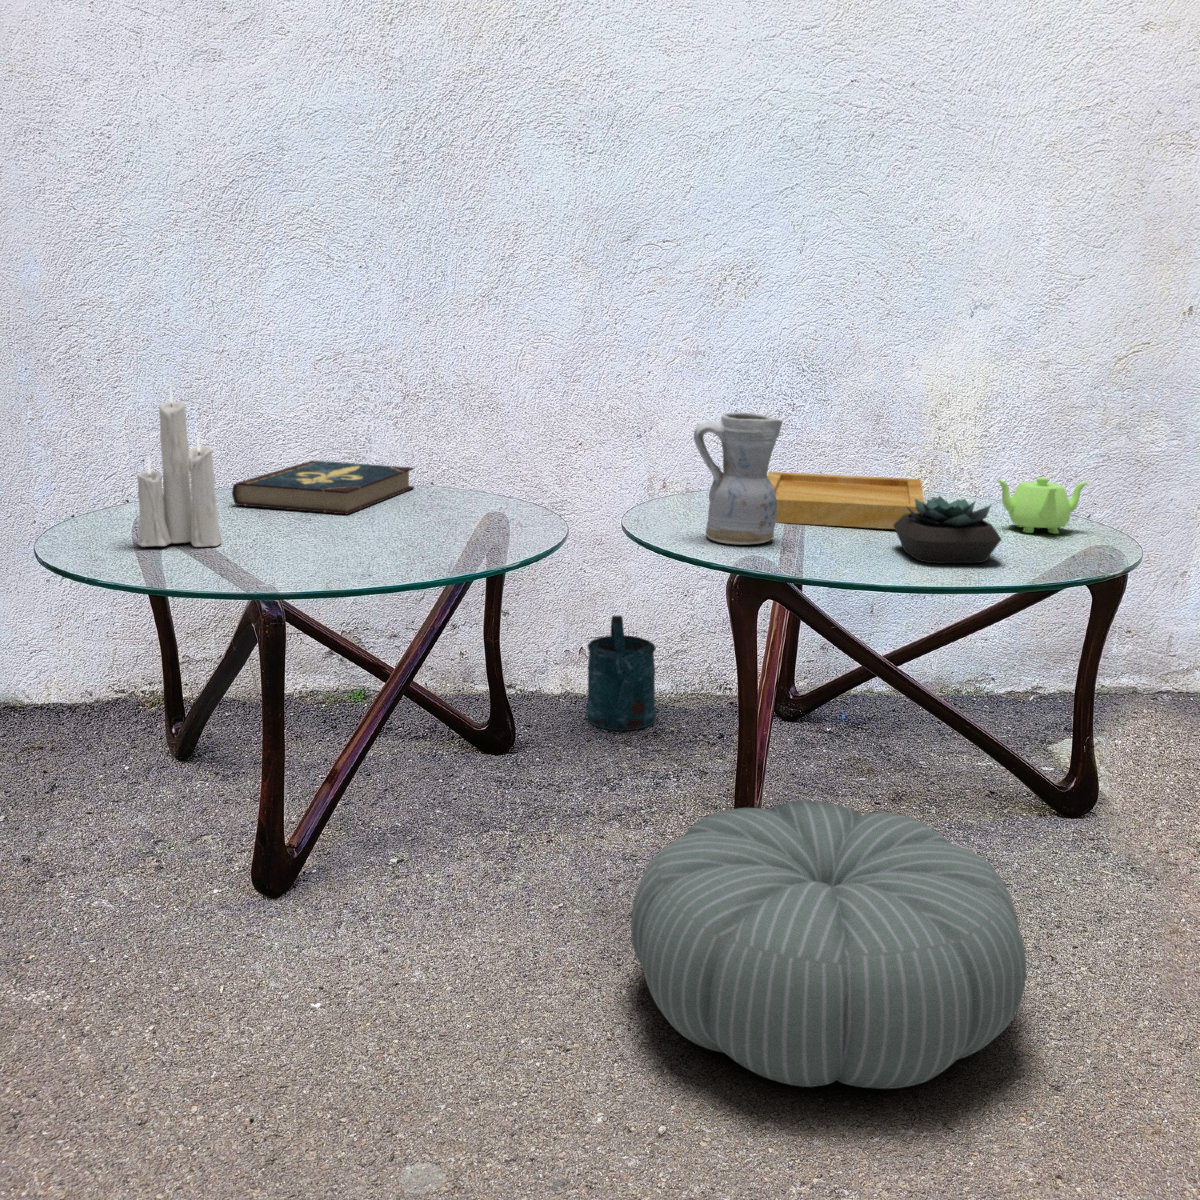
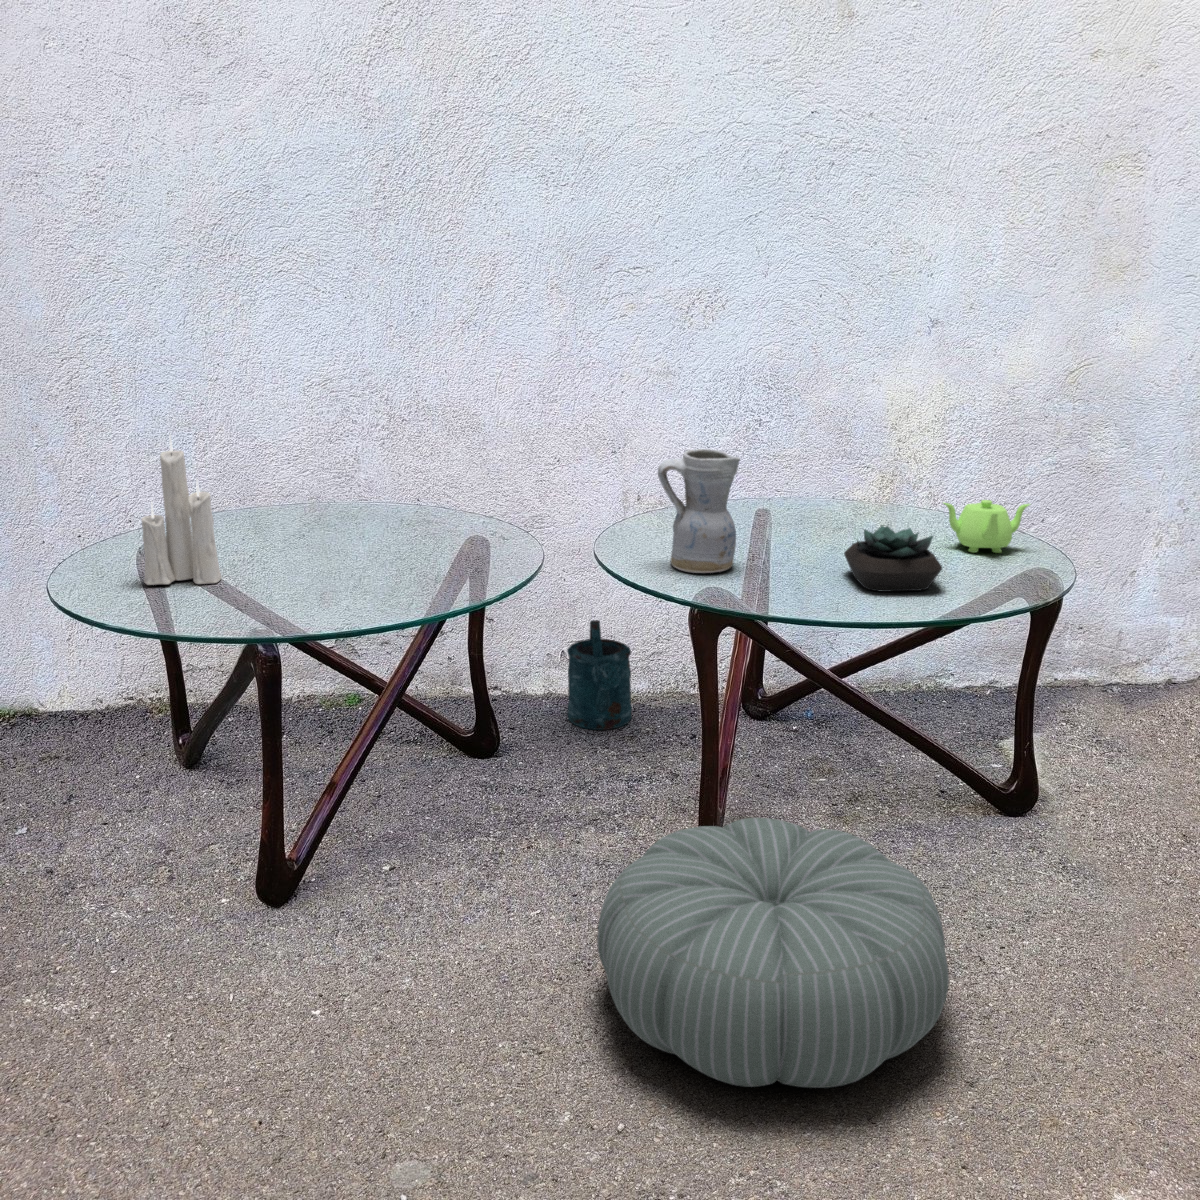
book: present [232,461,414,514] -> none [230,482,401,542]
tray: present [767,472,924,529] -> none [718,488,877,553]

